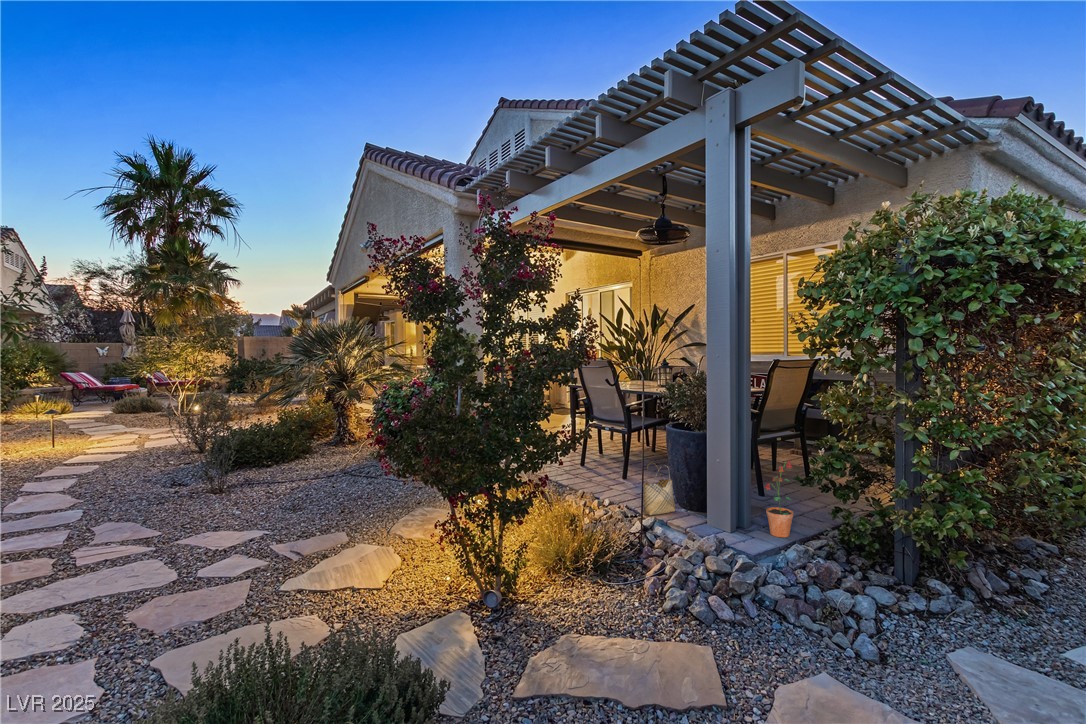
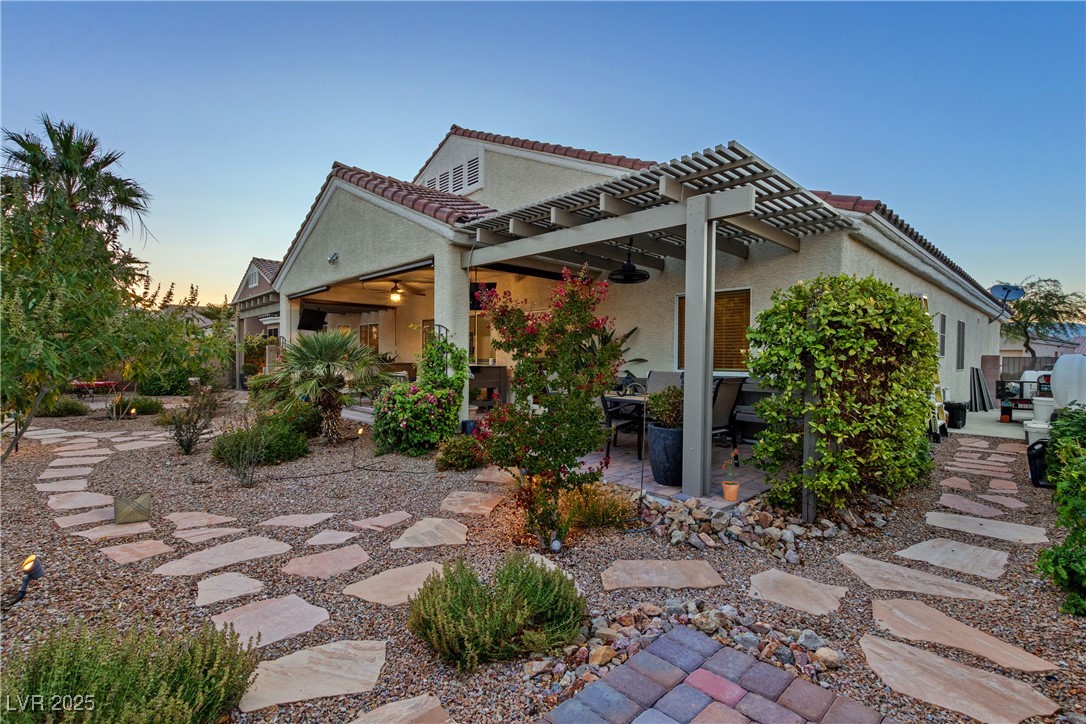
woven basket: present [643,462,675,515] -> present [113,478,152,524]

